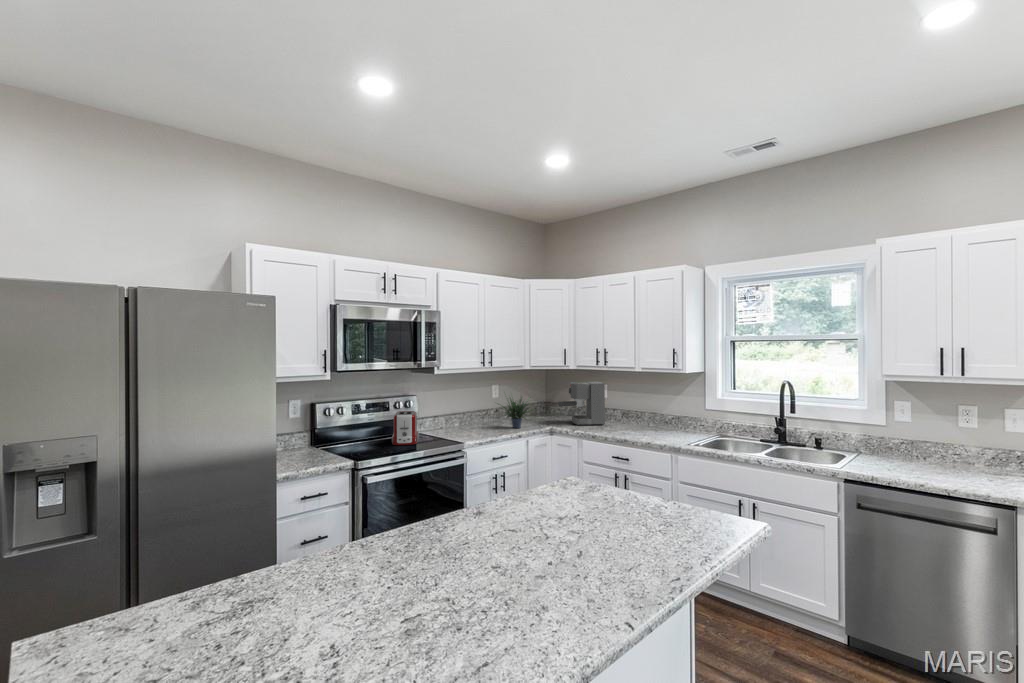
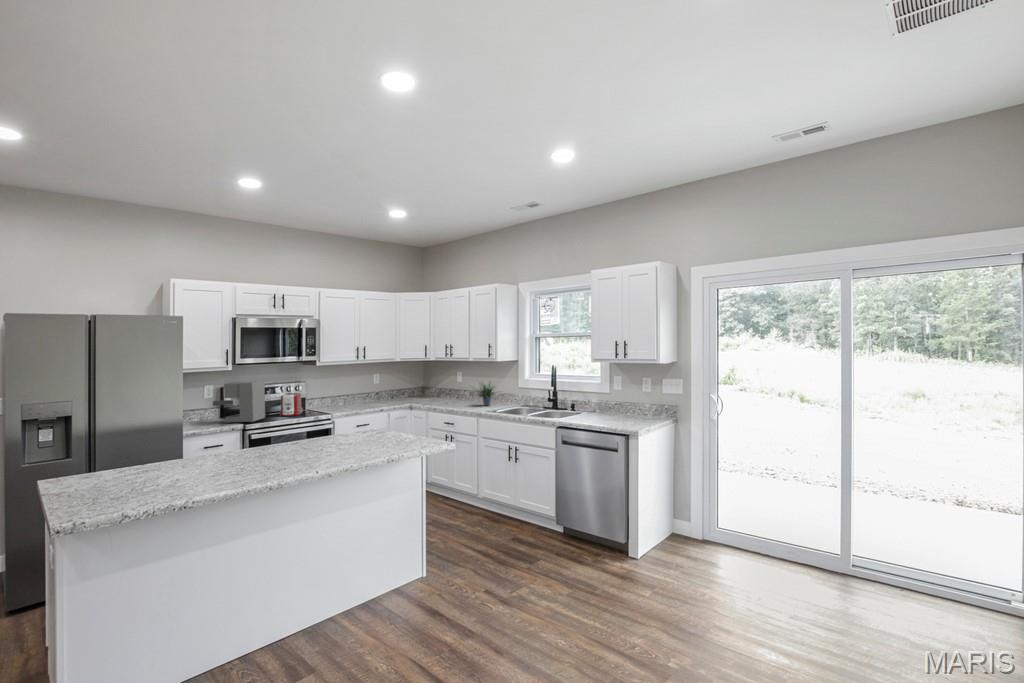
coffee maker: present [558,382,605,425] -> present [213,381,265,423]
potted plant: present [497,397,532,428] -> present [477,383,498,406]

